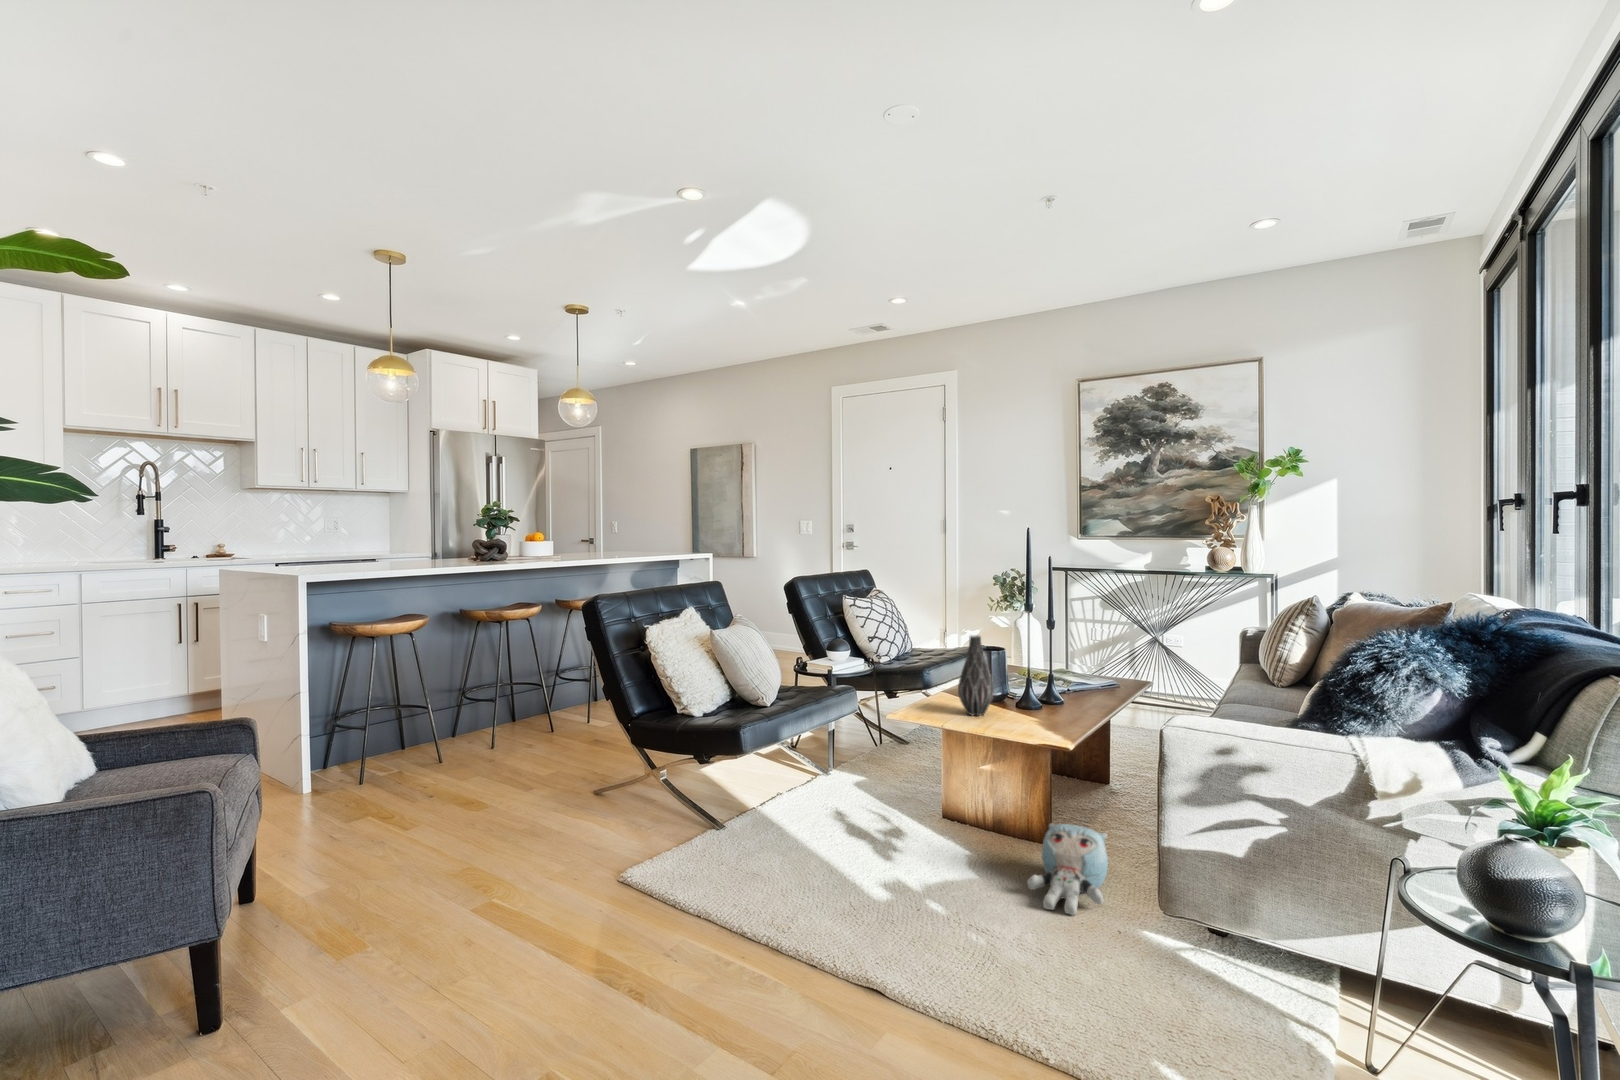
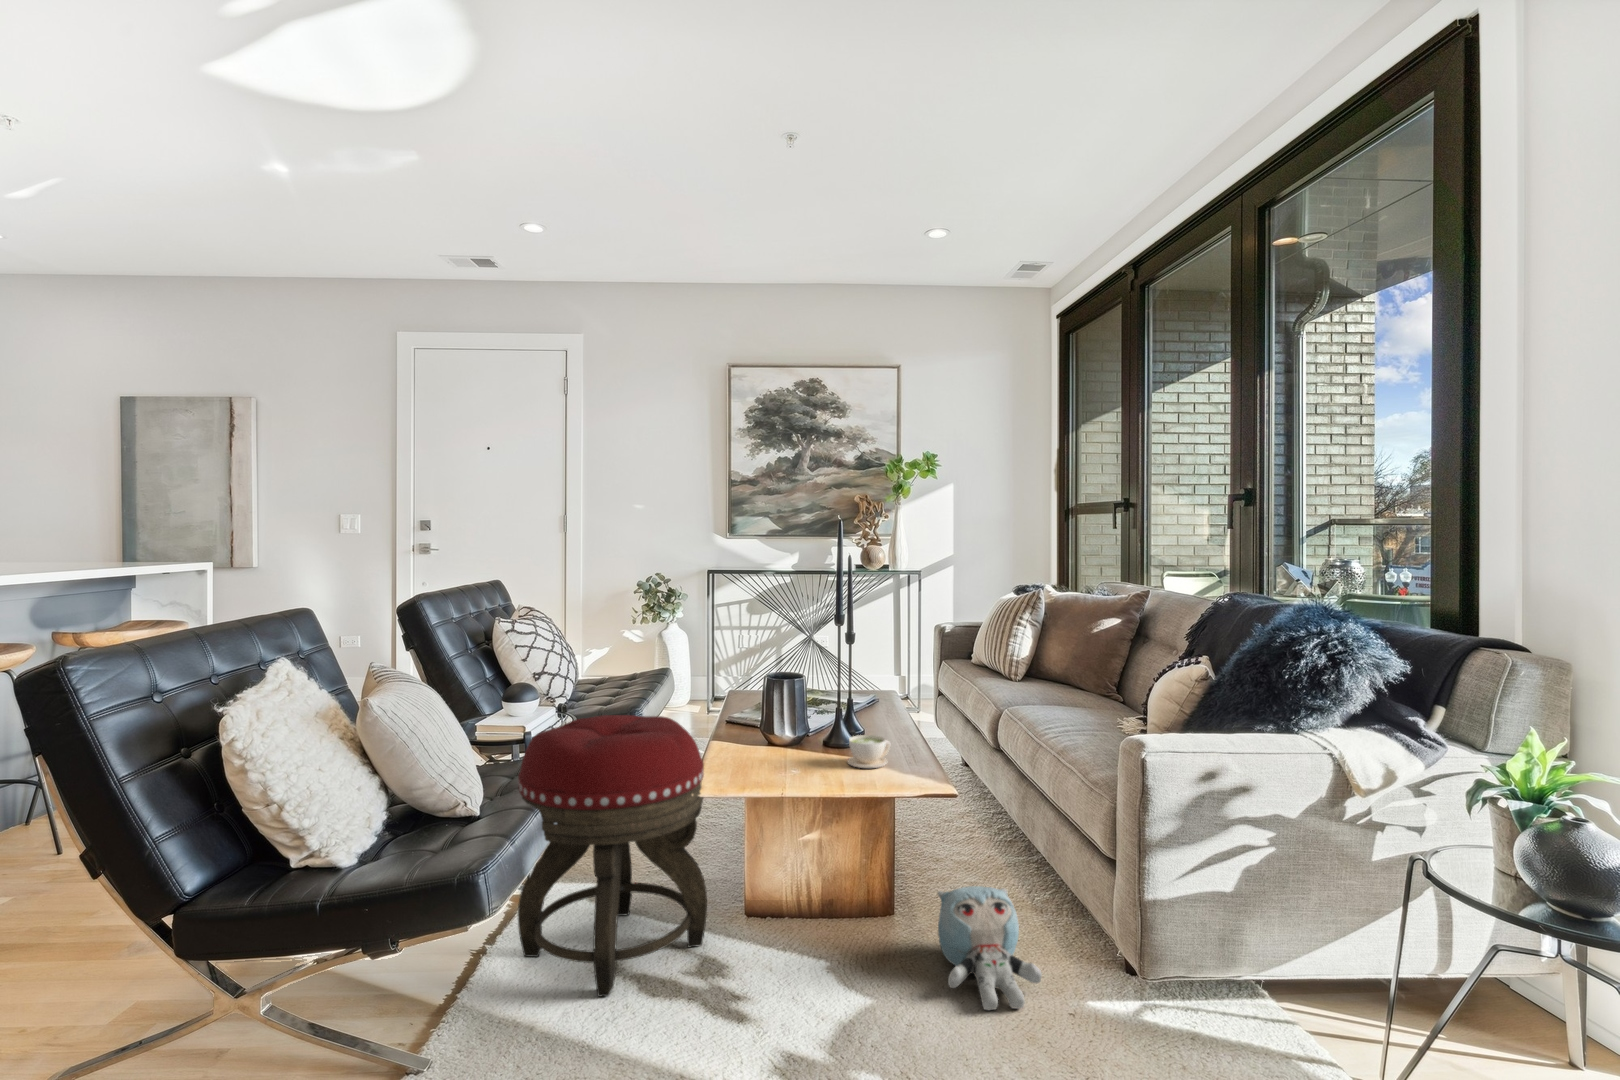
vase: present [958,635,994,716] -> none [772,657,818,766]
footstool: none [781,664,900,837] -> present [518,715,707,997]
coffee cup: none [1012,700,1048,725] -> present [848,735,890,768]

